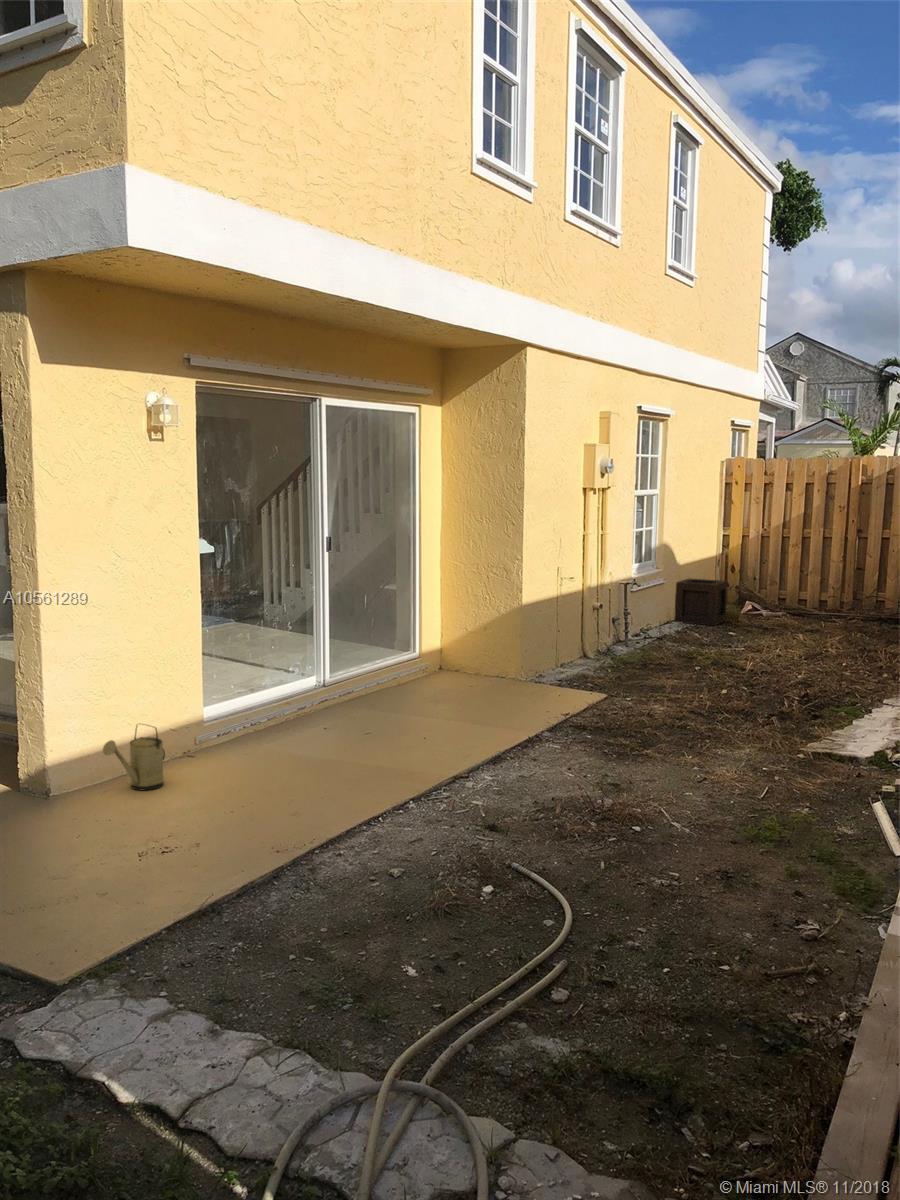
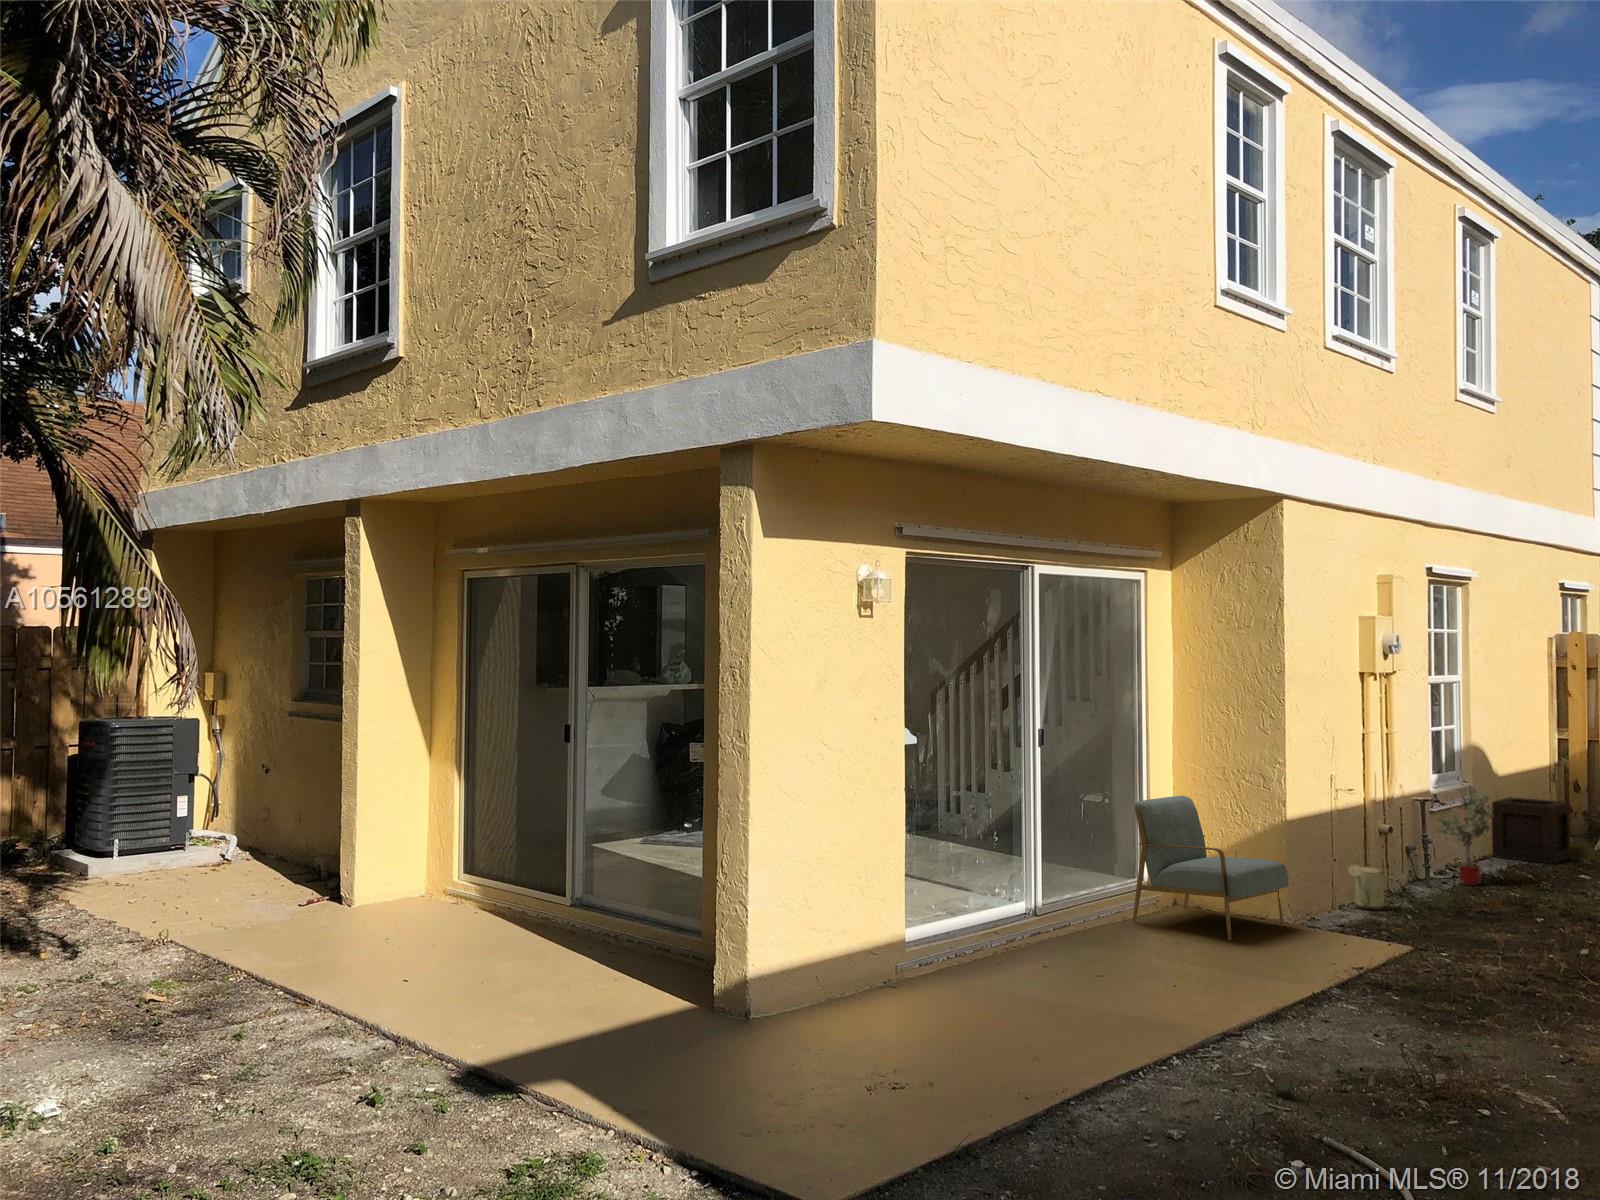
potted tree: none [634,569,676,645] -> present [1437,783,1494,886]
chair: none [406,586,523,698] -> present [1133,796,1289,940]
watering can: present [103,726,165,790] -> present [1348,864,1384,911]

